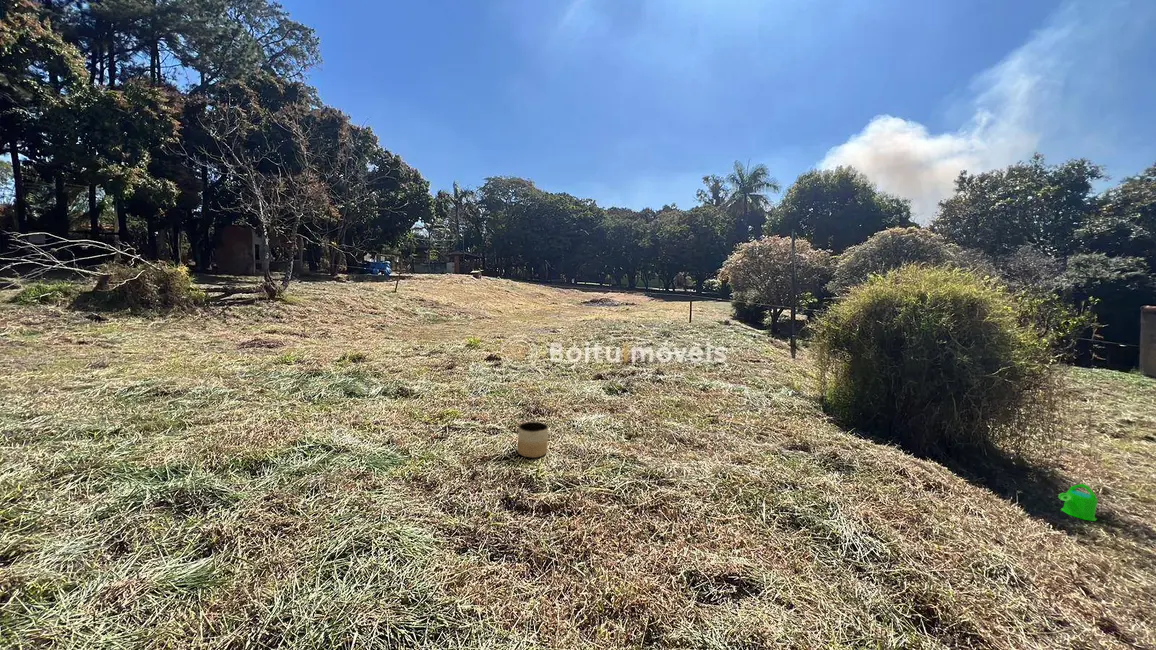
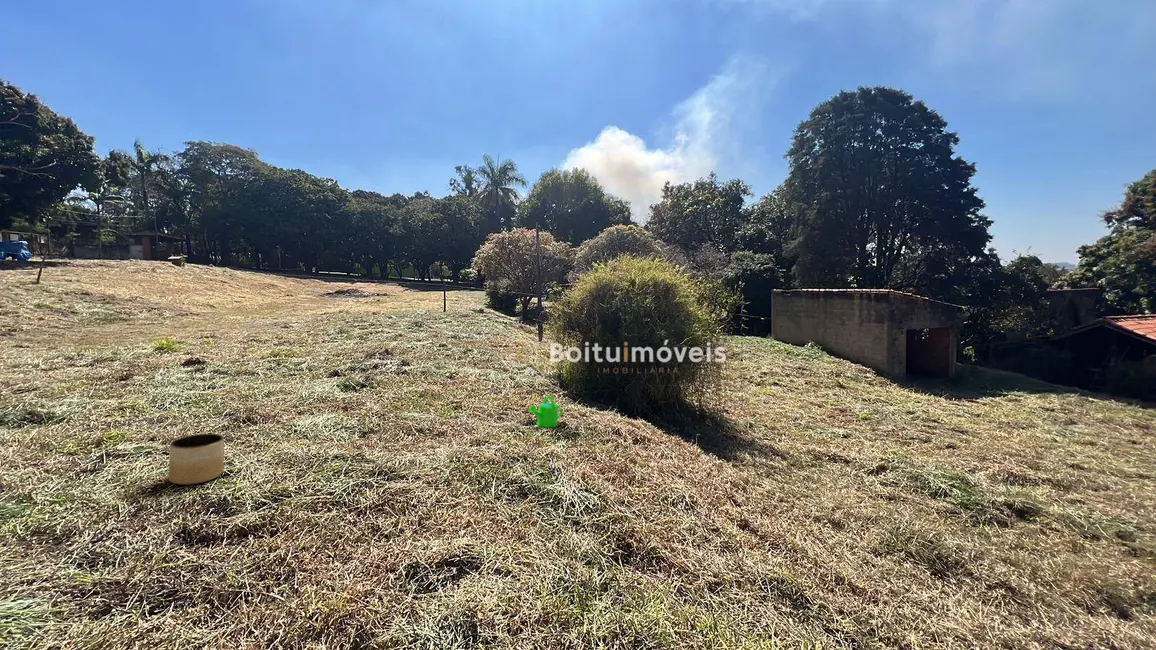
watering can: present [1059,484,1098,521] -> present [529,396,563,427]

